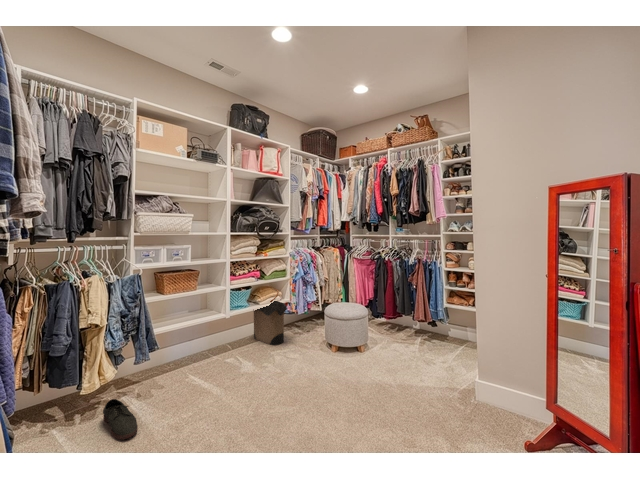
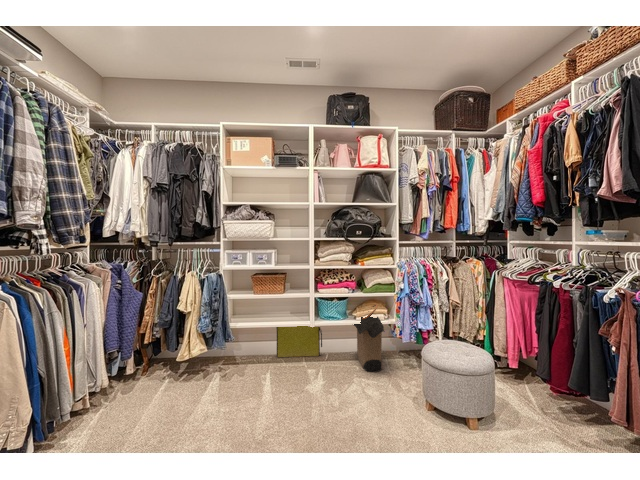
bag: none [179,314,226,361] -> present [276,326,322,357]
shoe: present [103,399,137,440] -> none [164,373,193,411]

